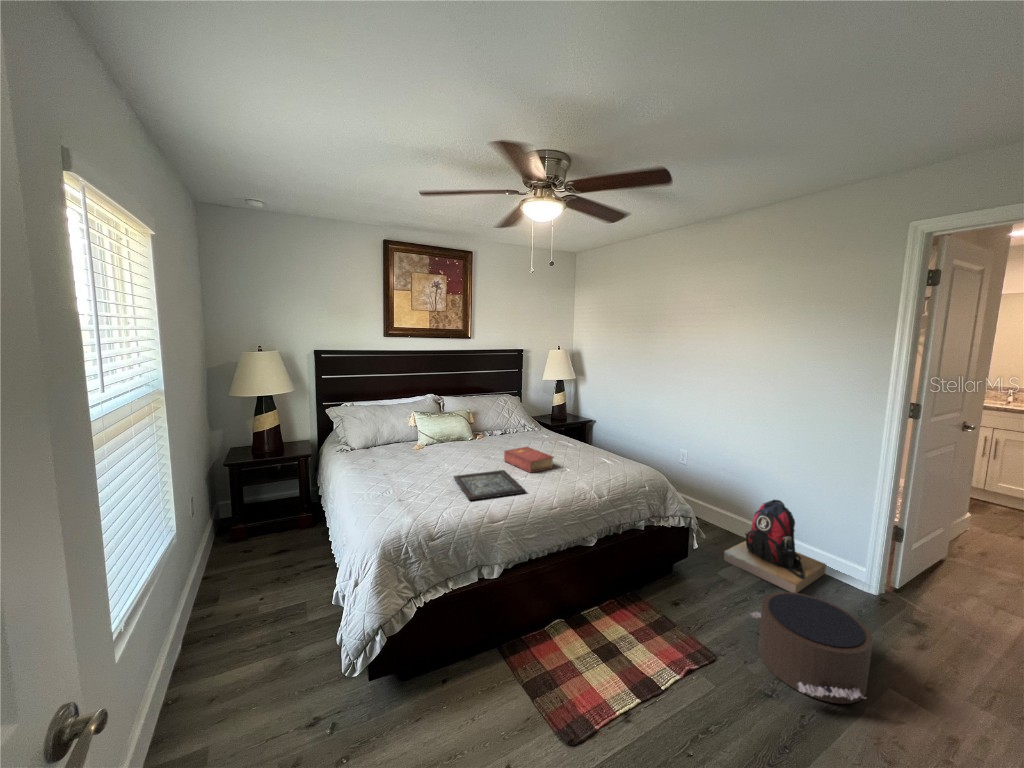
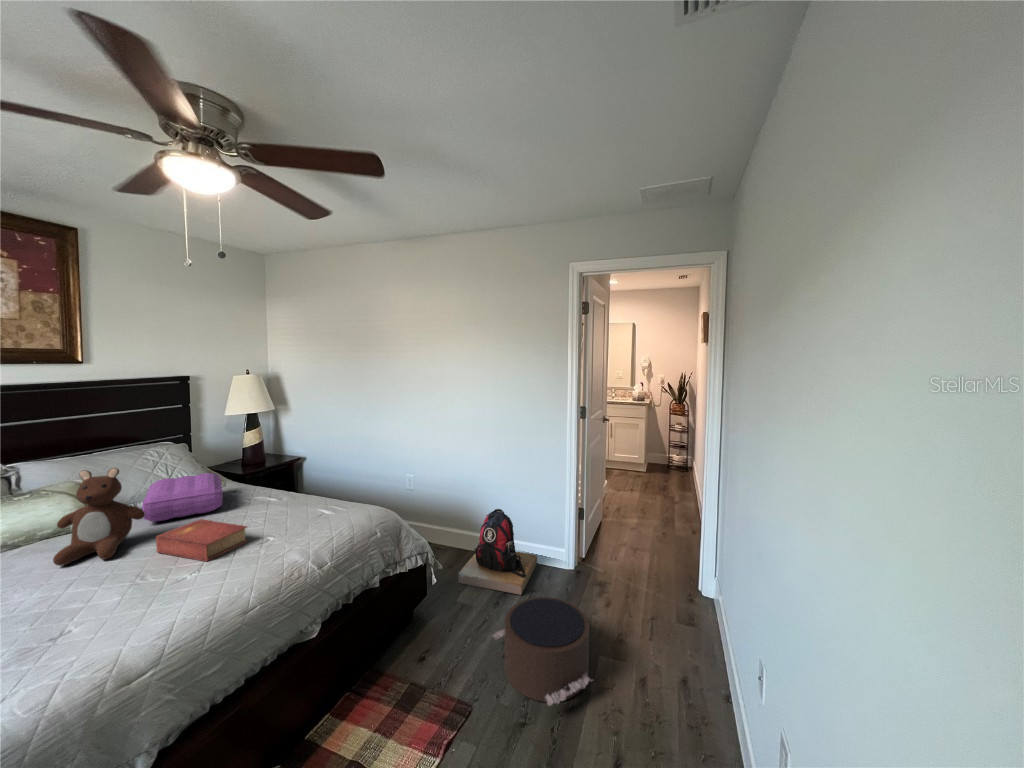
teddy bear: none [459,403,499,459] -> present [53,468,145,566]
pillow: none [497,418,539,445] -> present [142,473,223,521]
tray: present [454,470,525,500] -> none [32,570,196,659]

